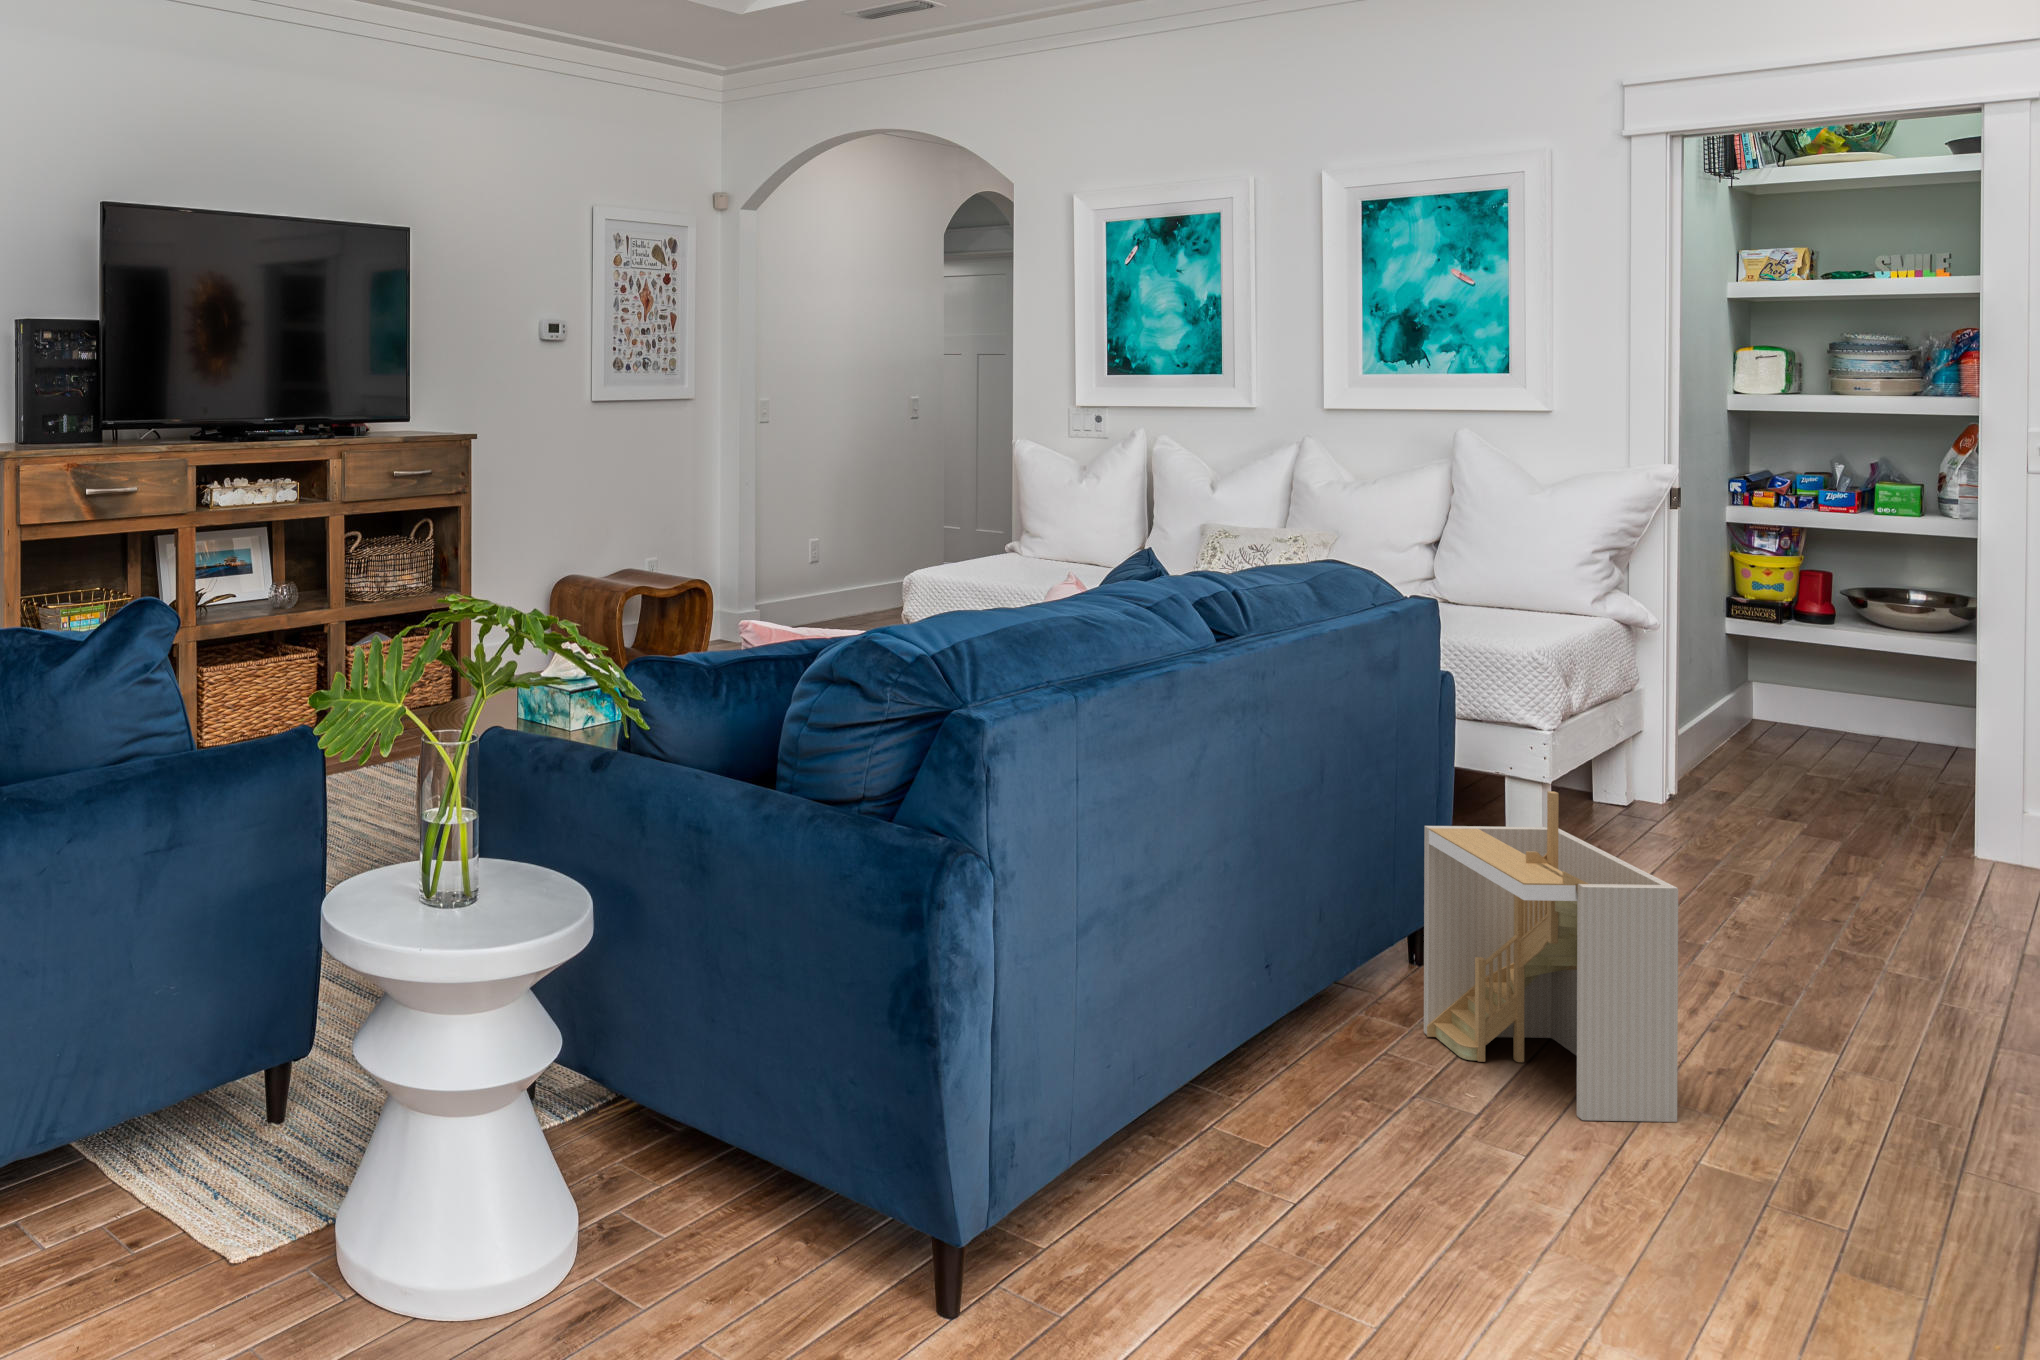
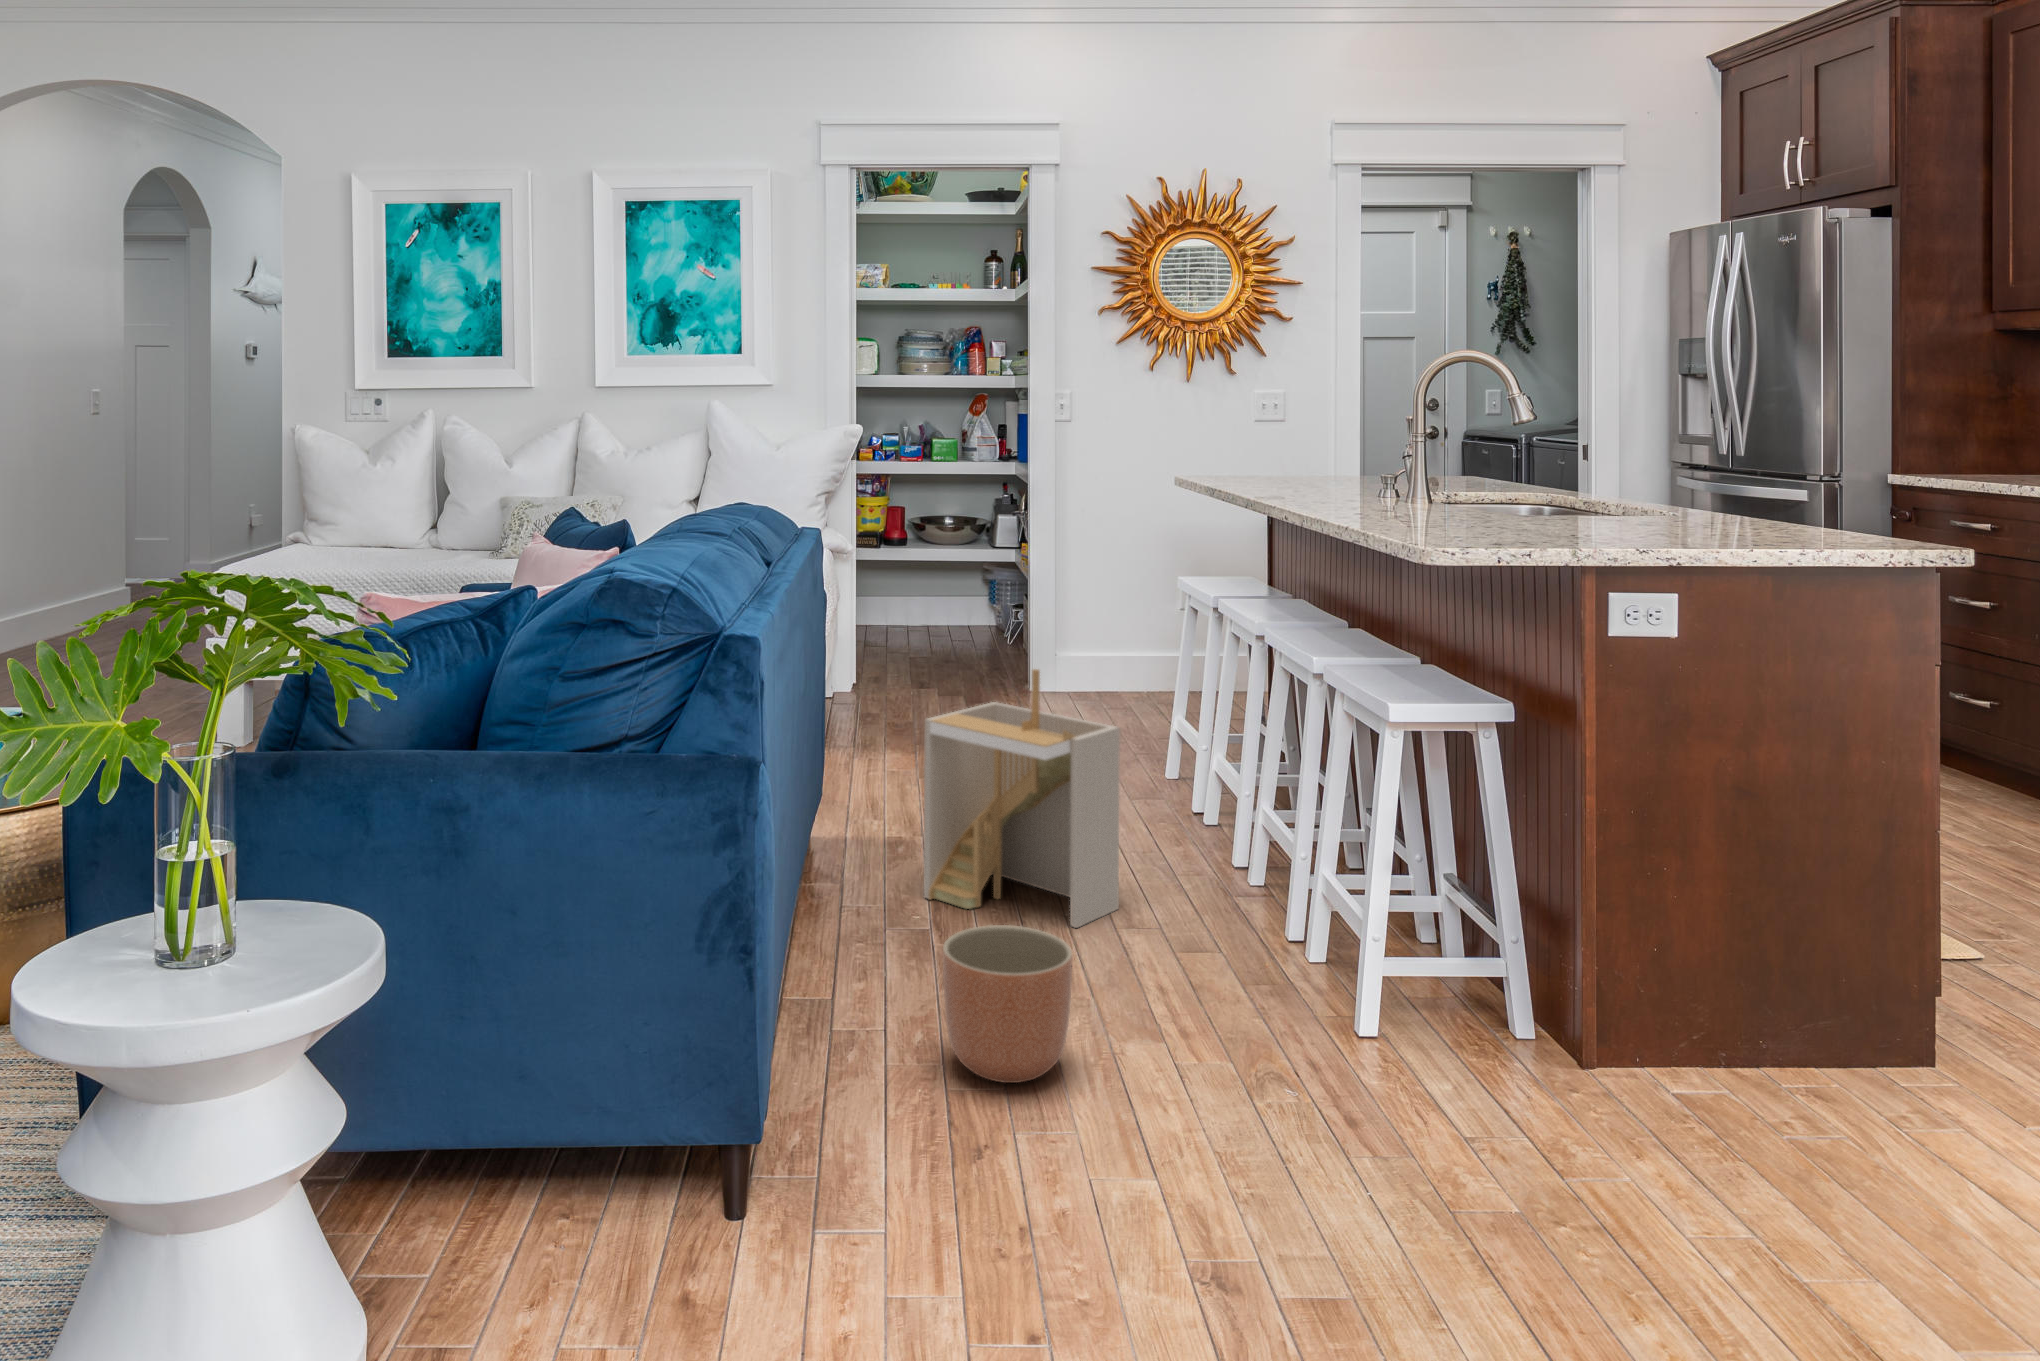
planter: none [1223,1043,1379,1222] -> present [943,925,1072,1083]

